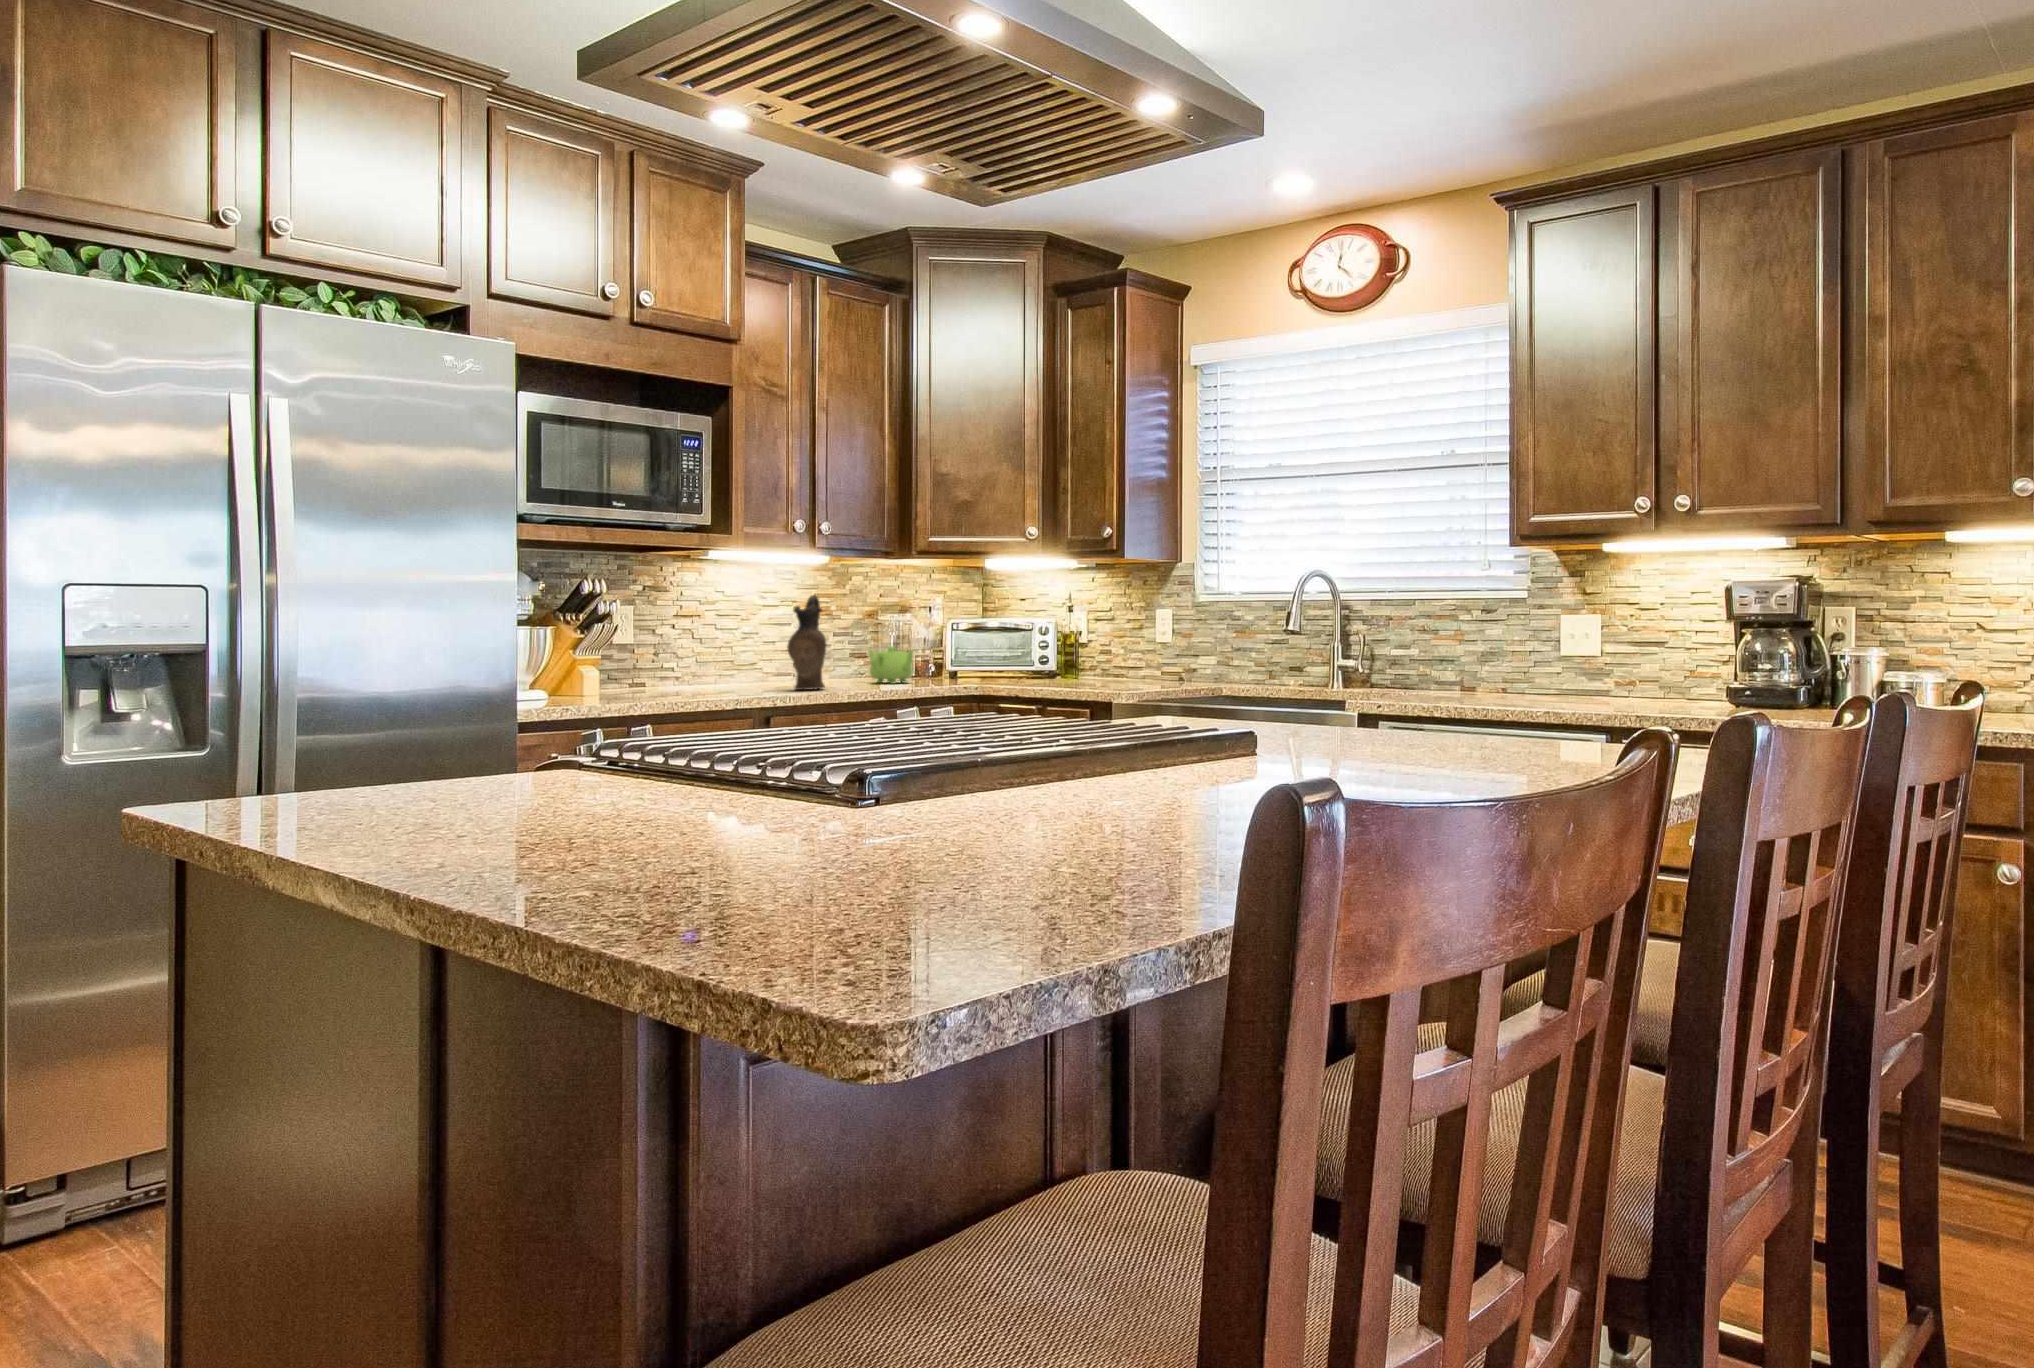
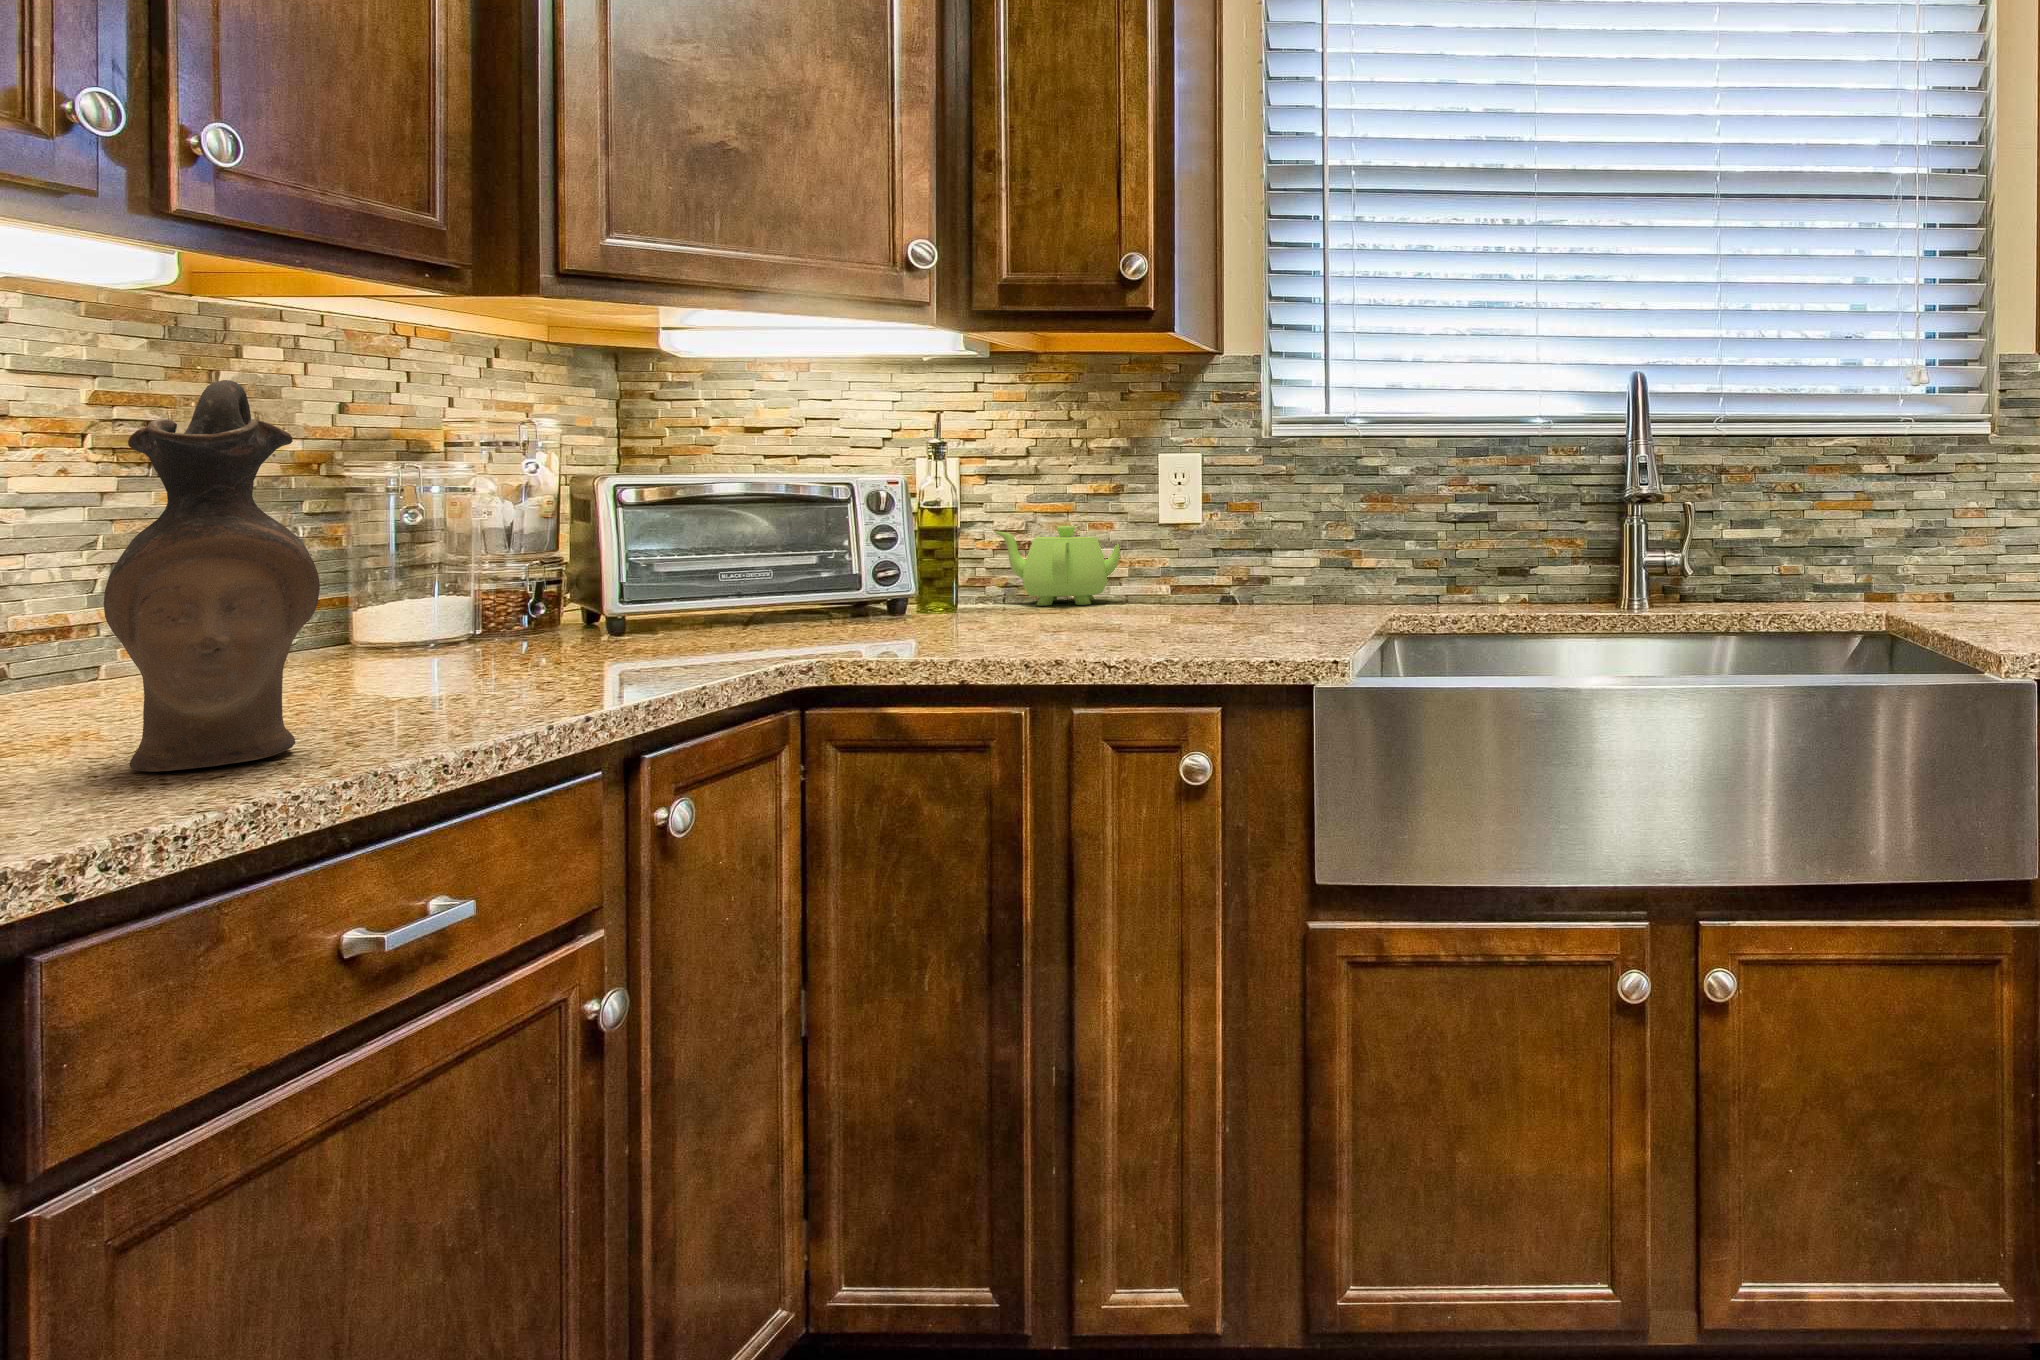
teapot: present [868,646,914,684] -> present [995,526,1120,606]

